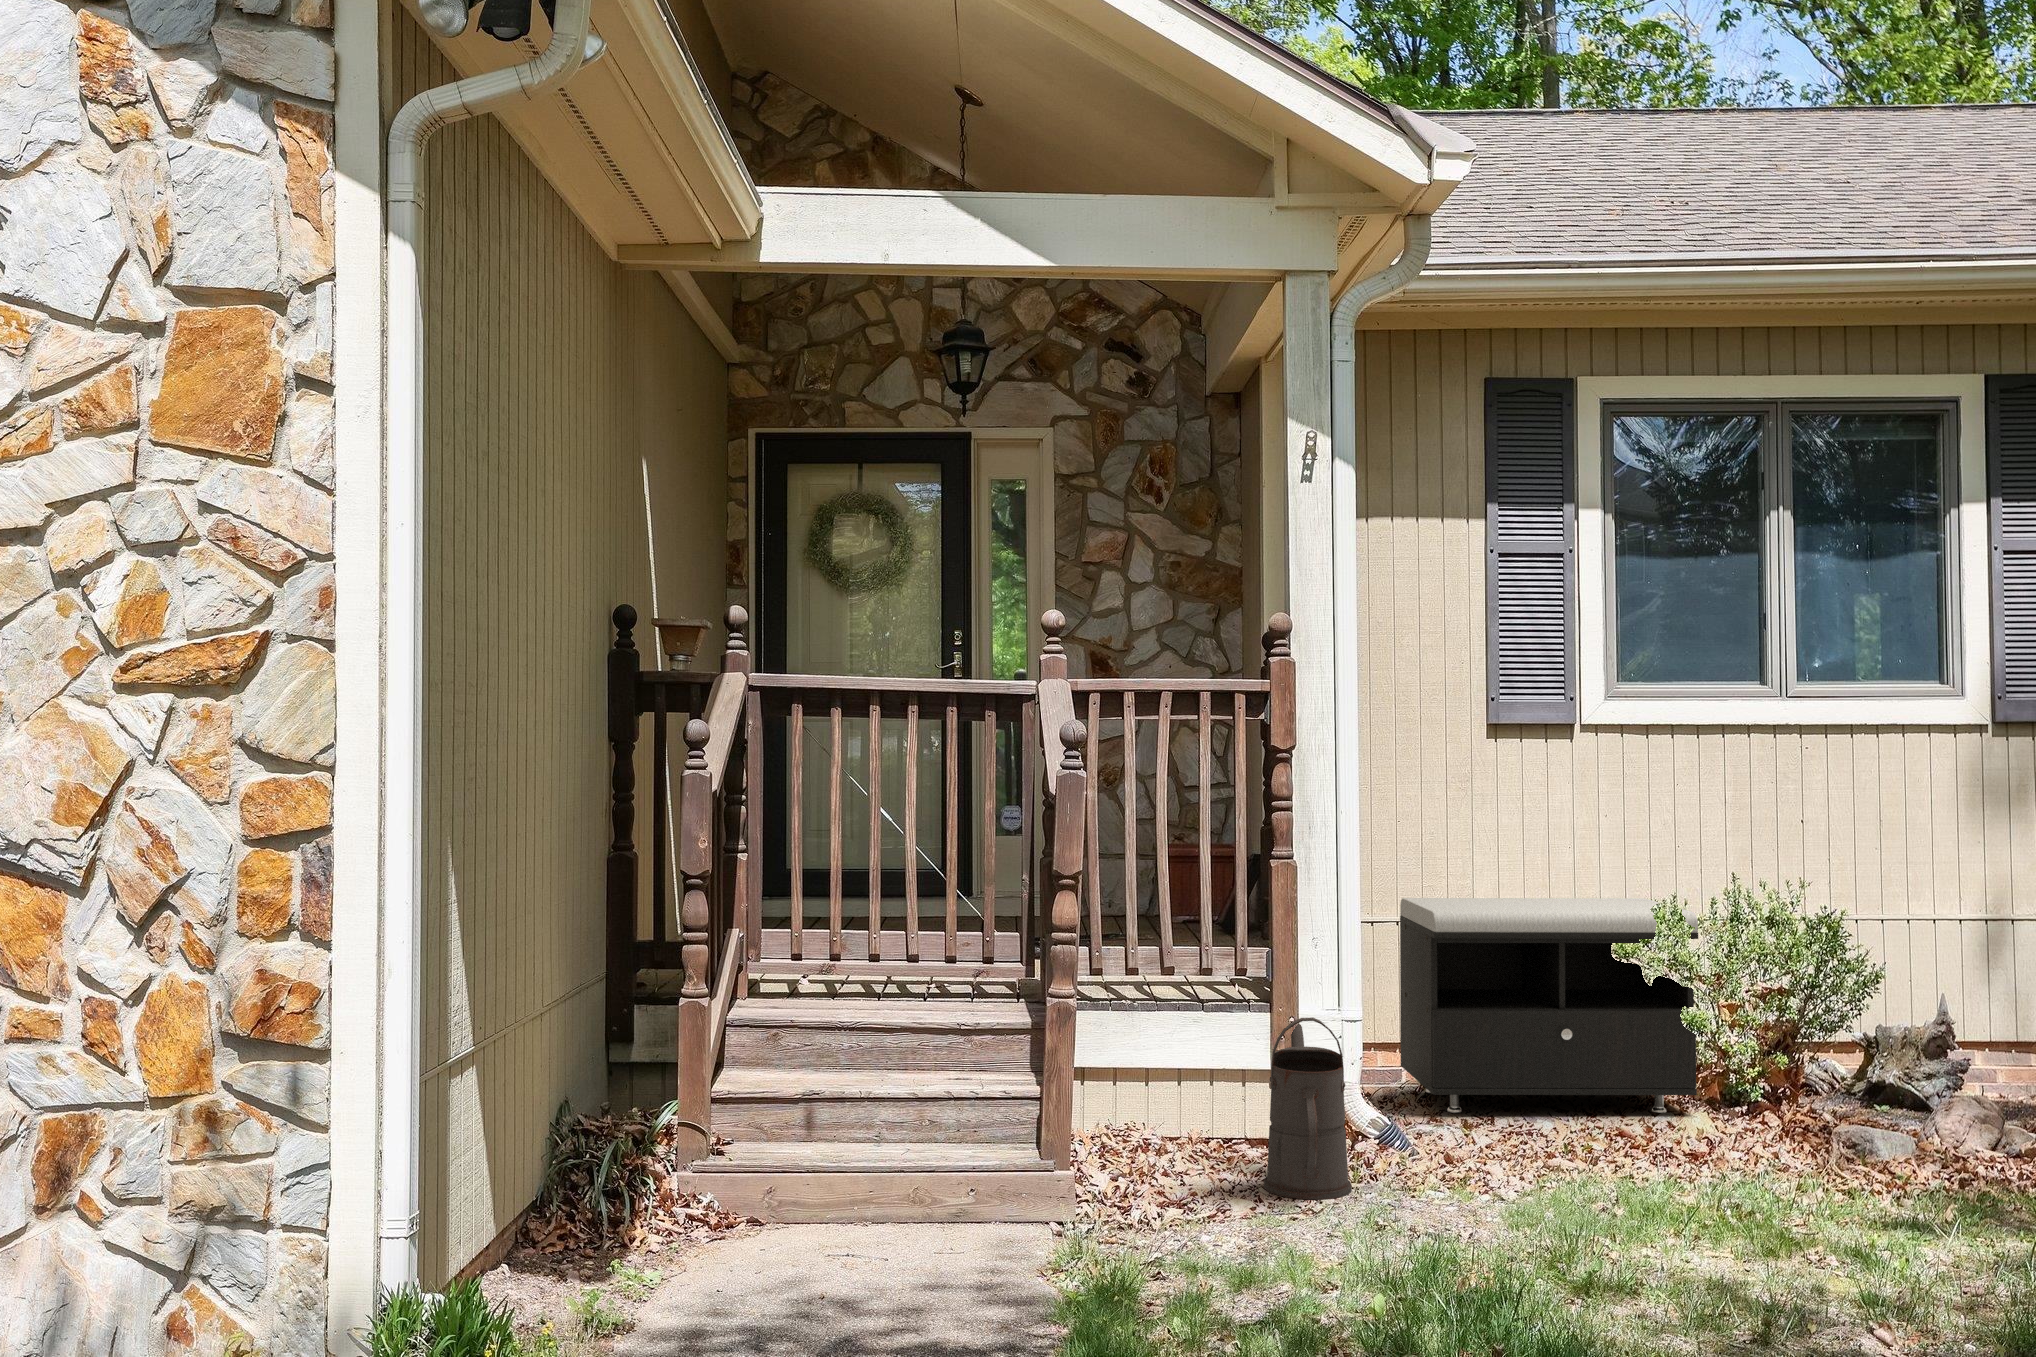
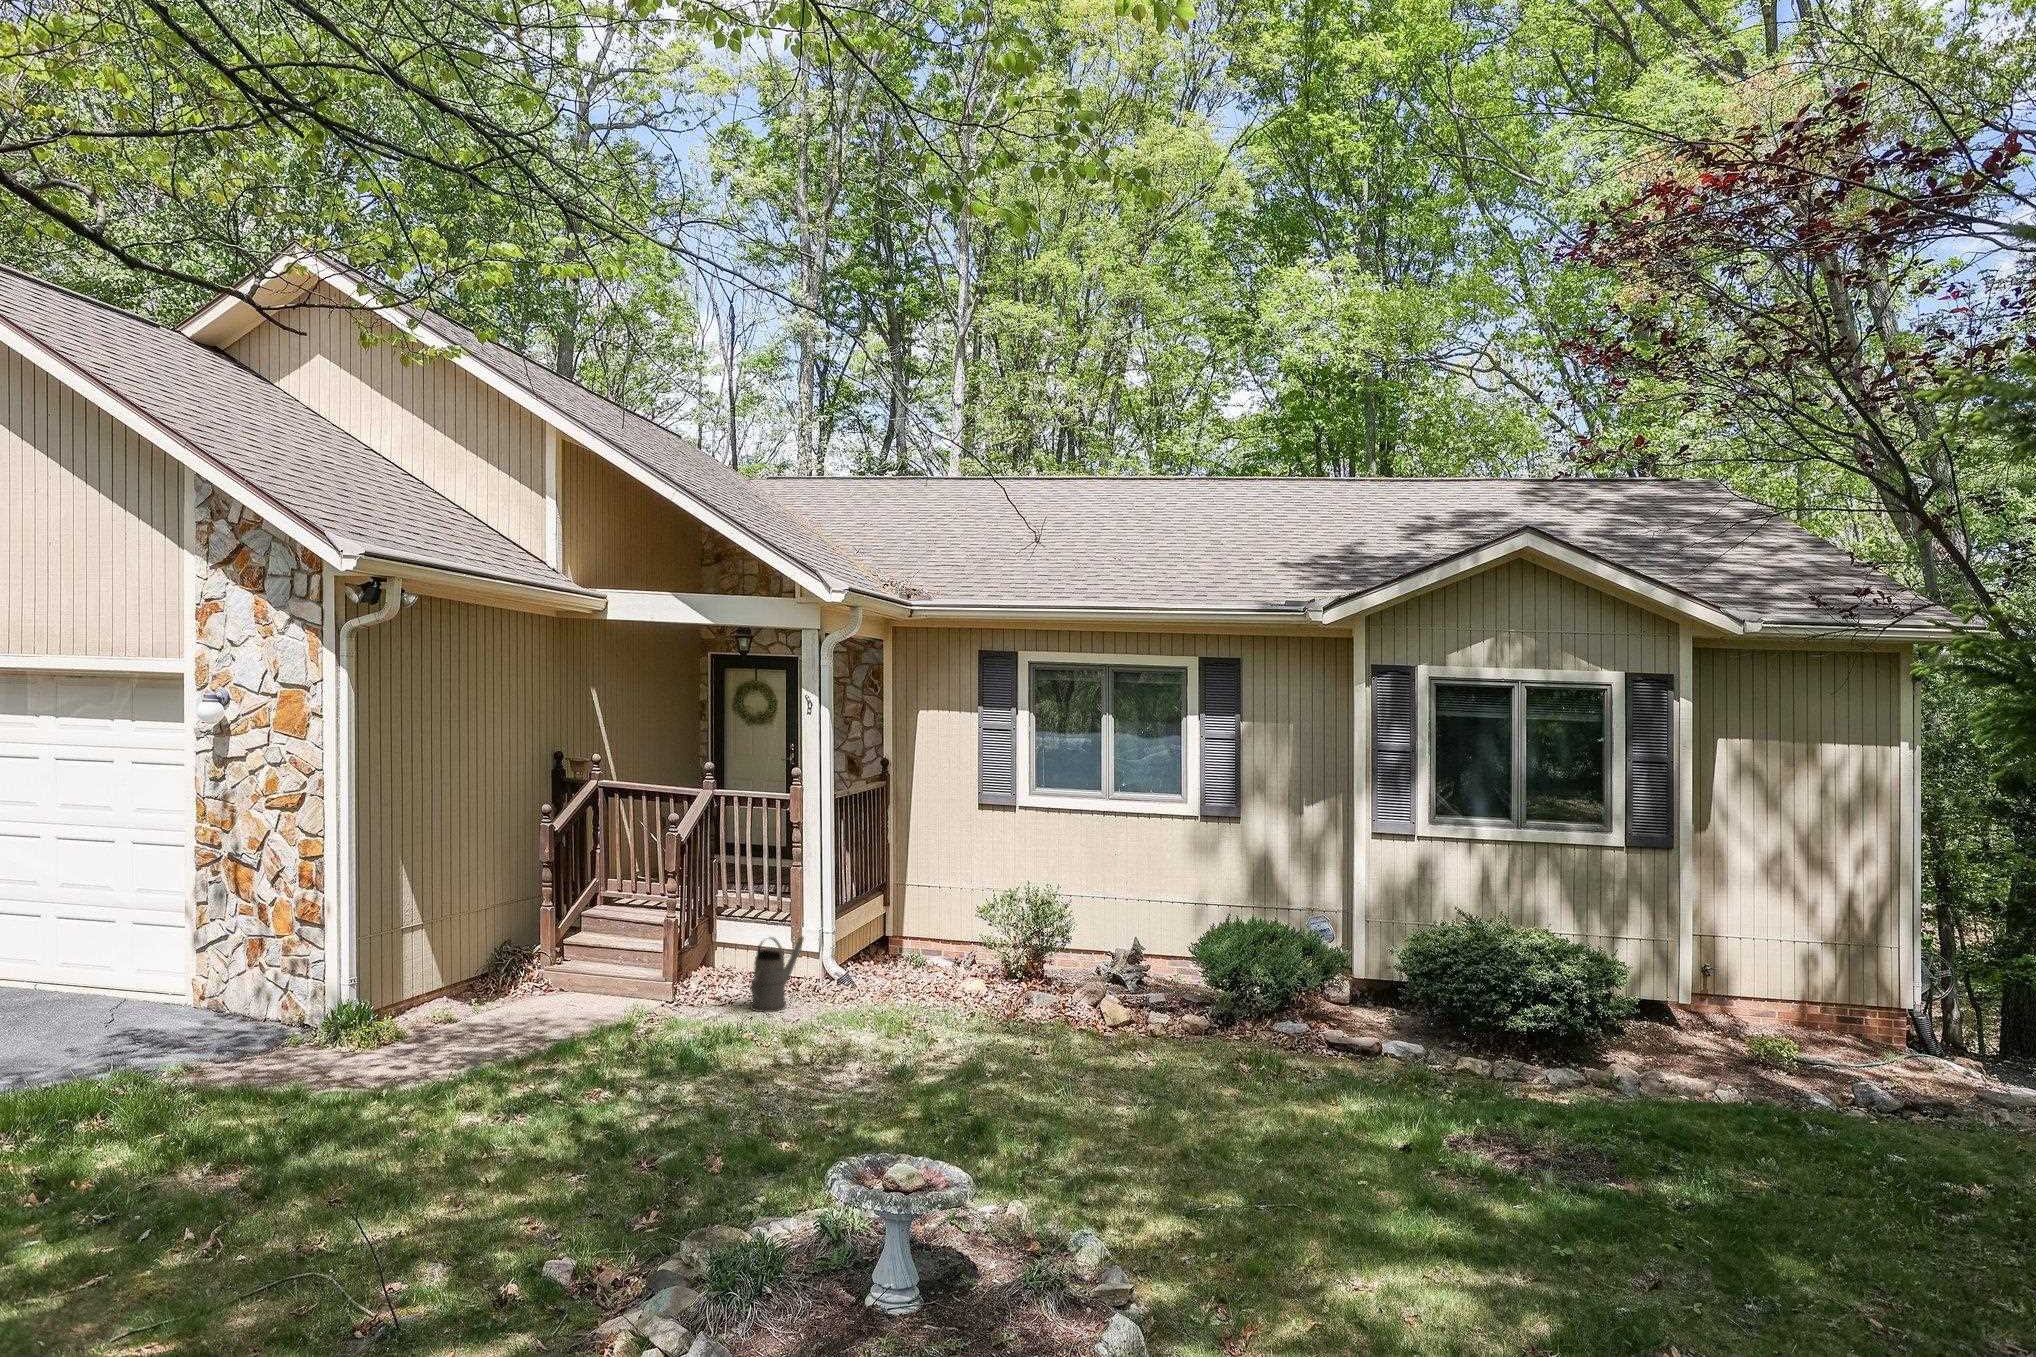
storage bench: present [1400,898,1698,1113] -> none [900,879,1033,991]

